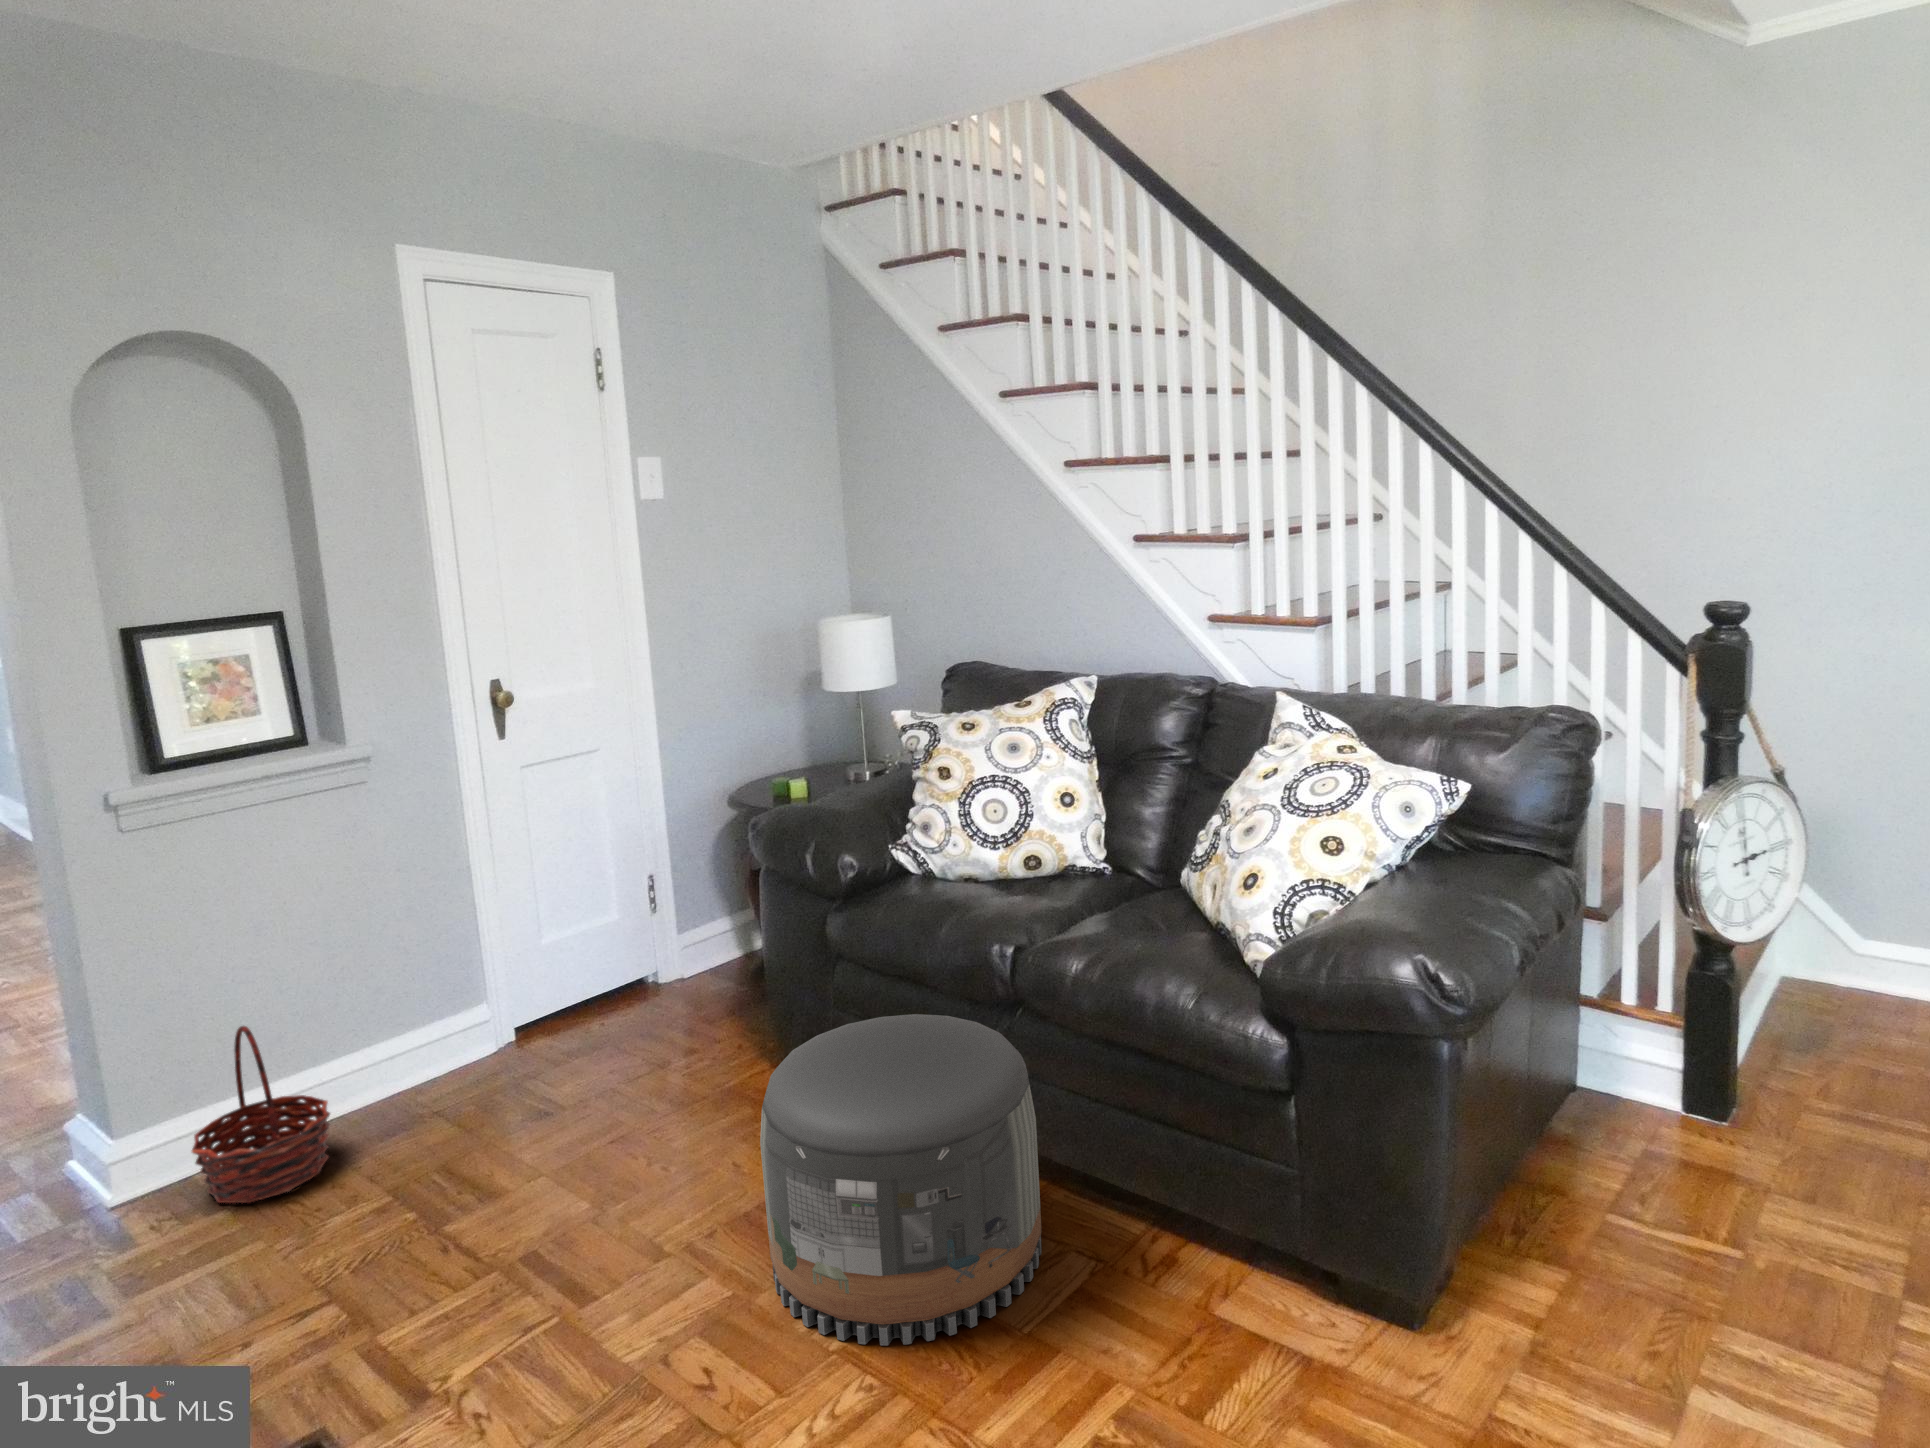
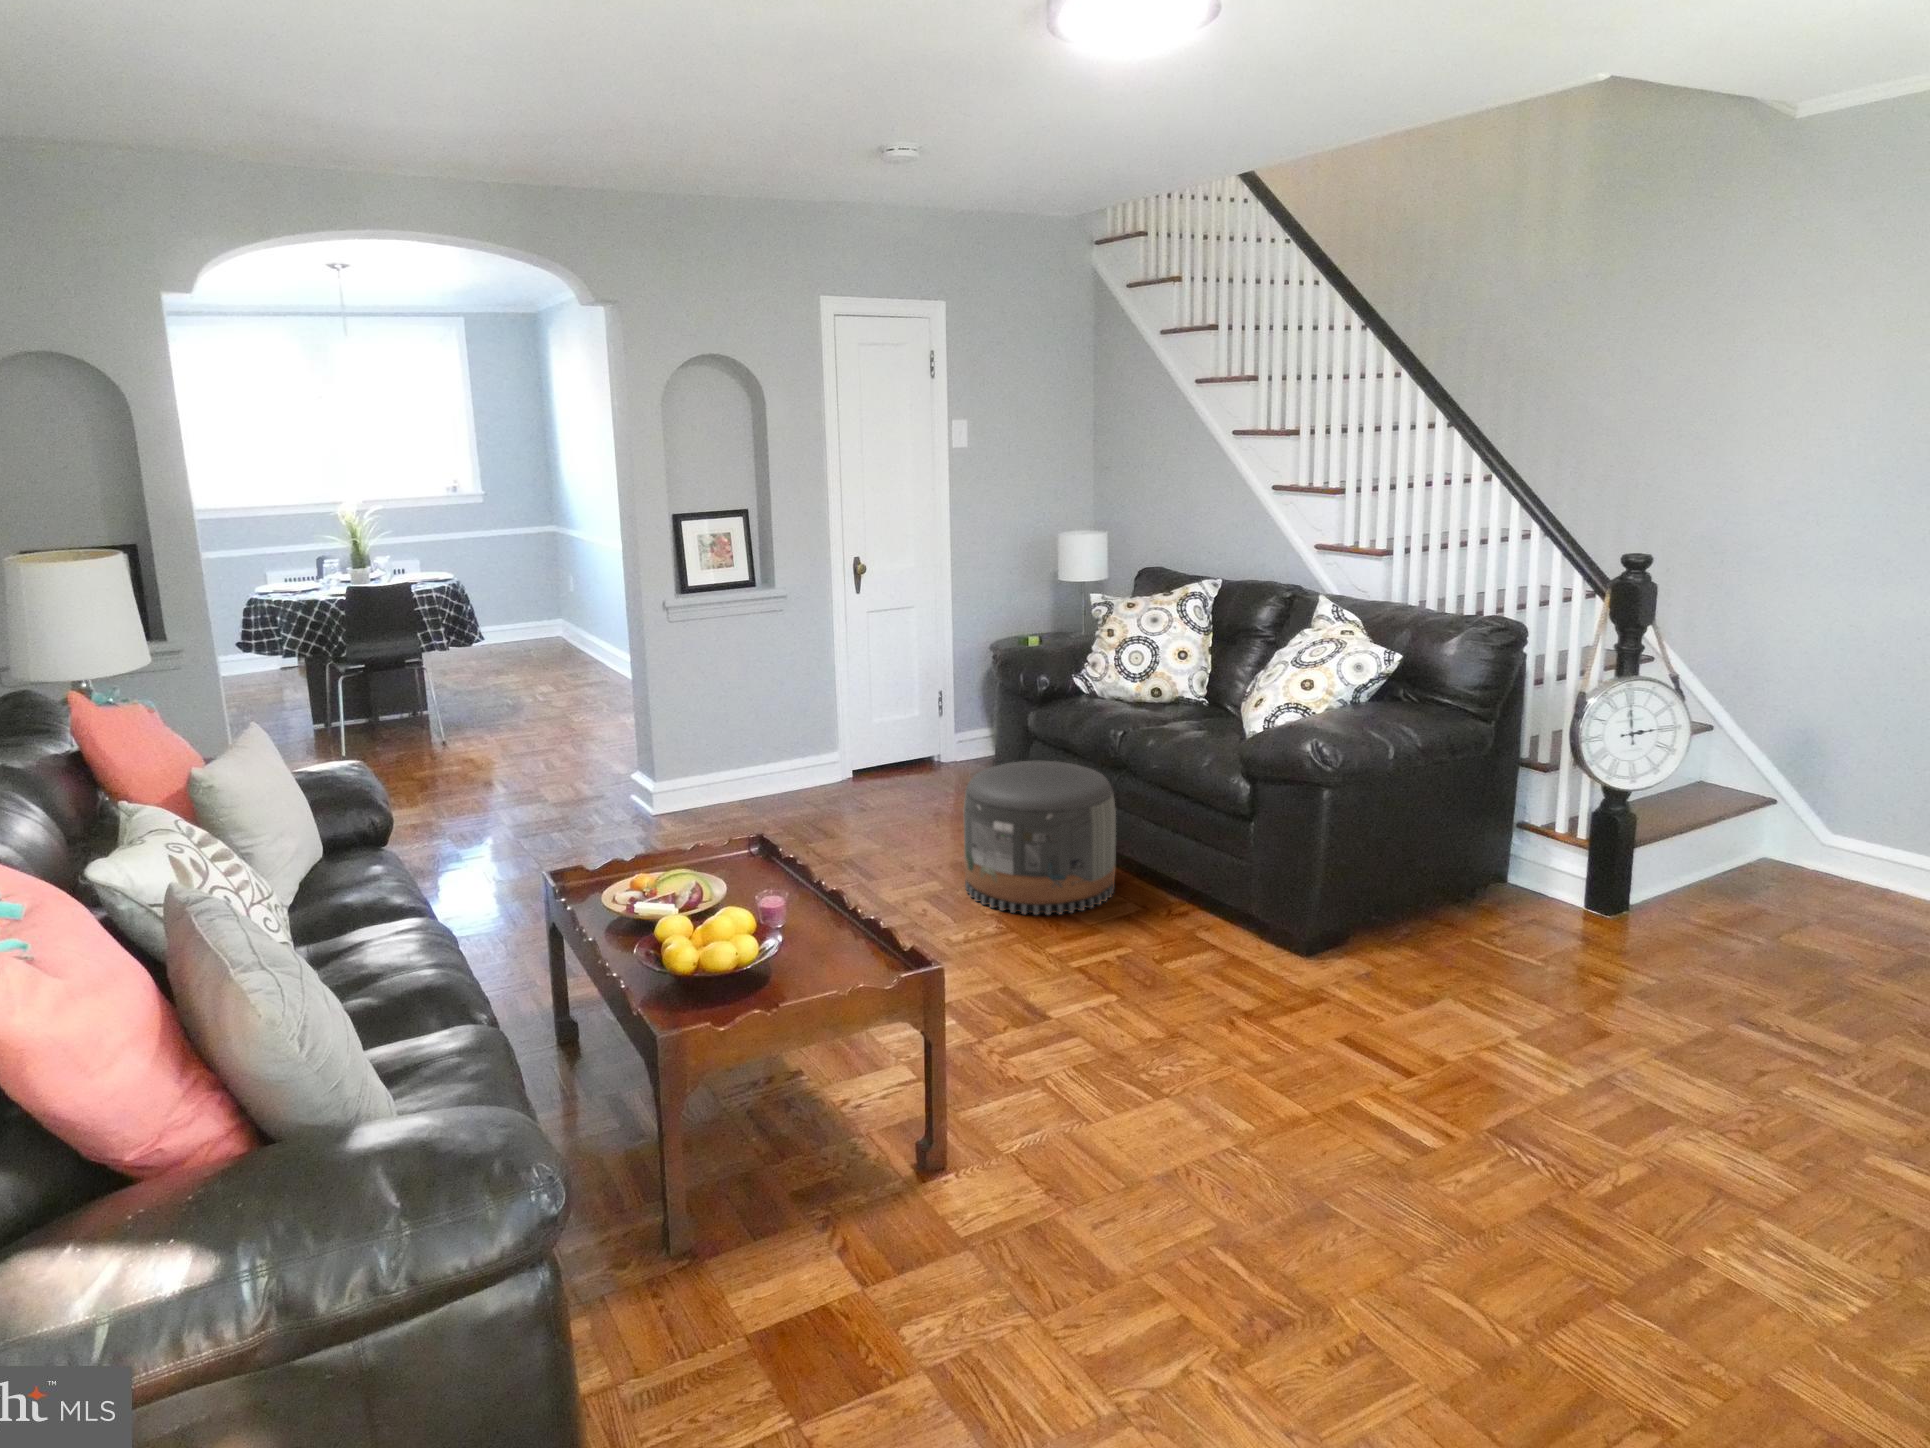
basket: present [192,1026,330,1203] -> none [692,731,756,821]

